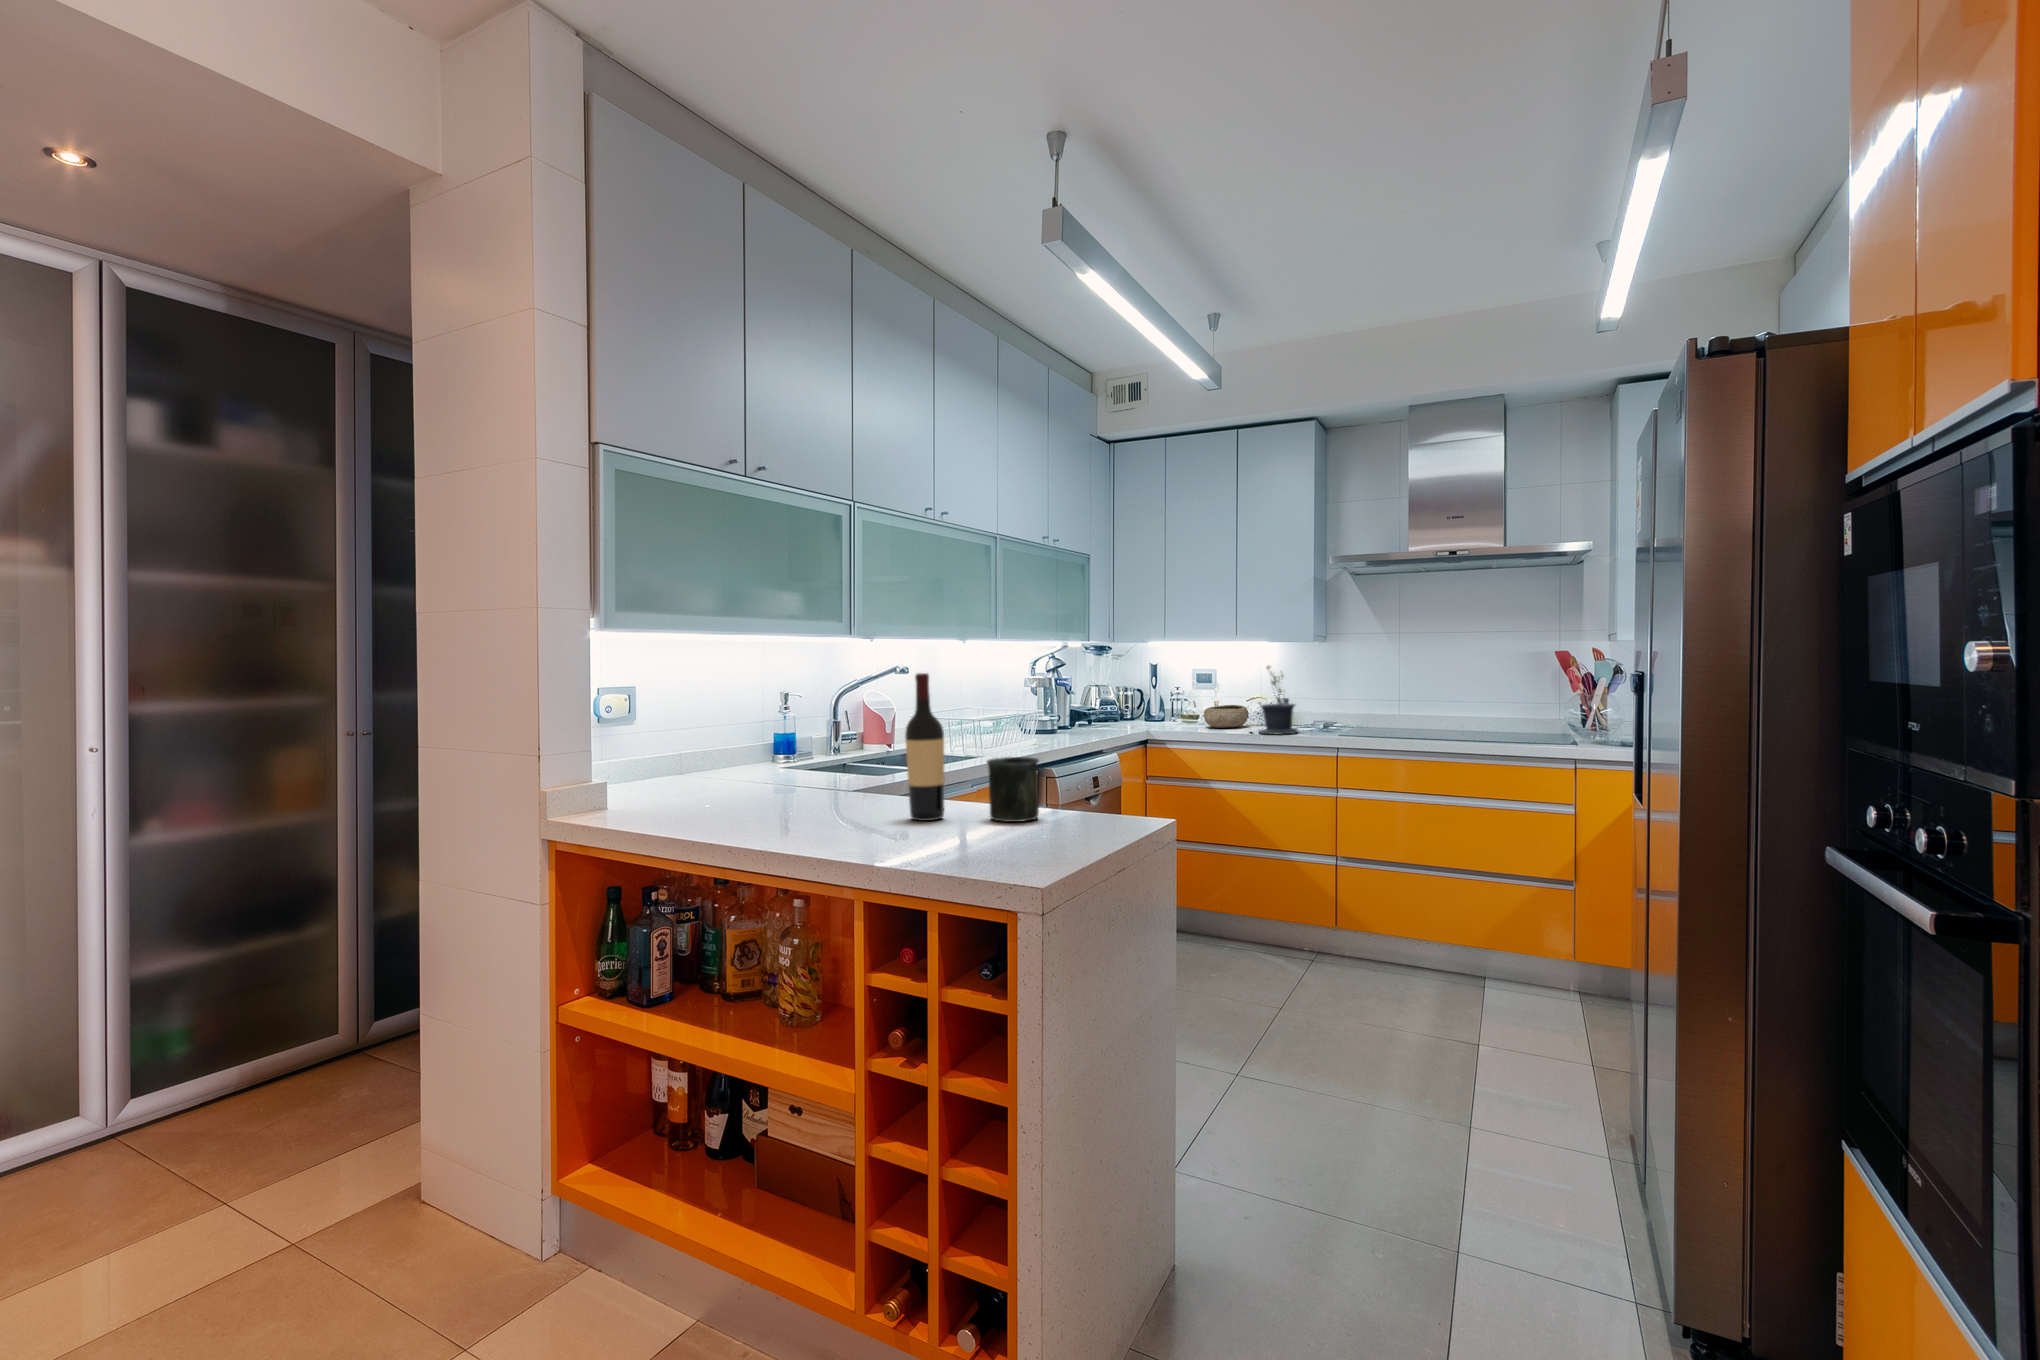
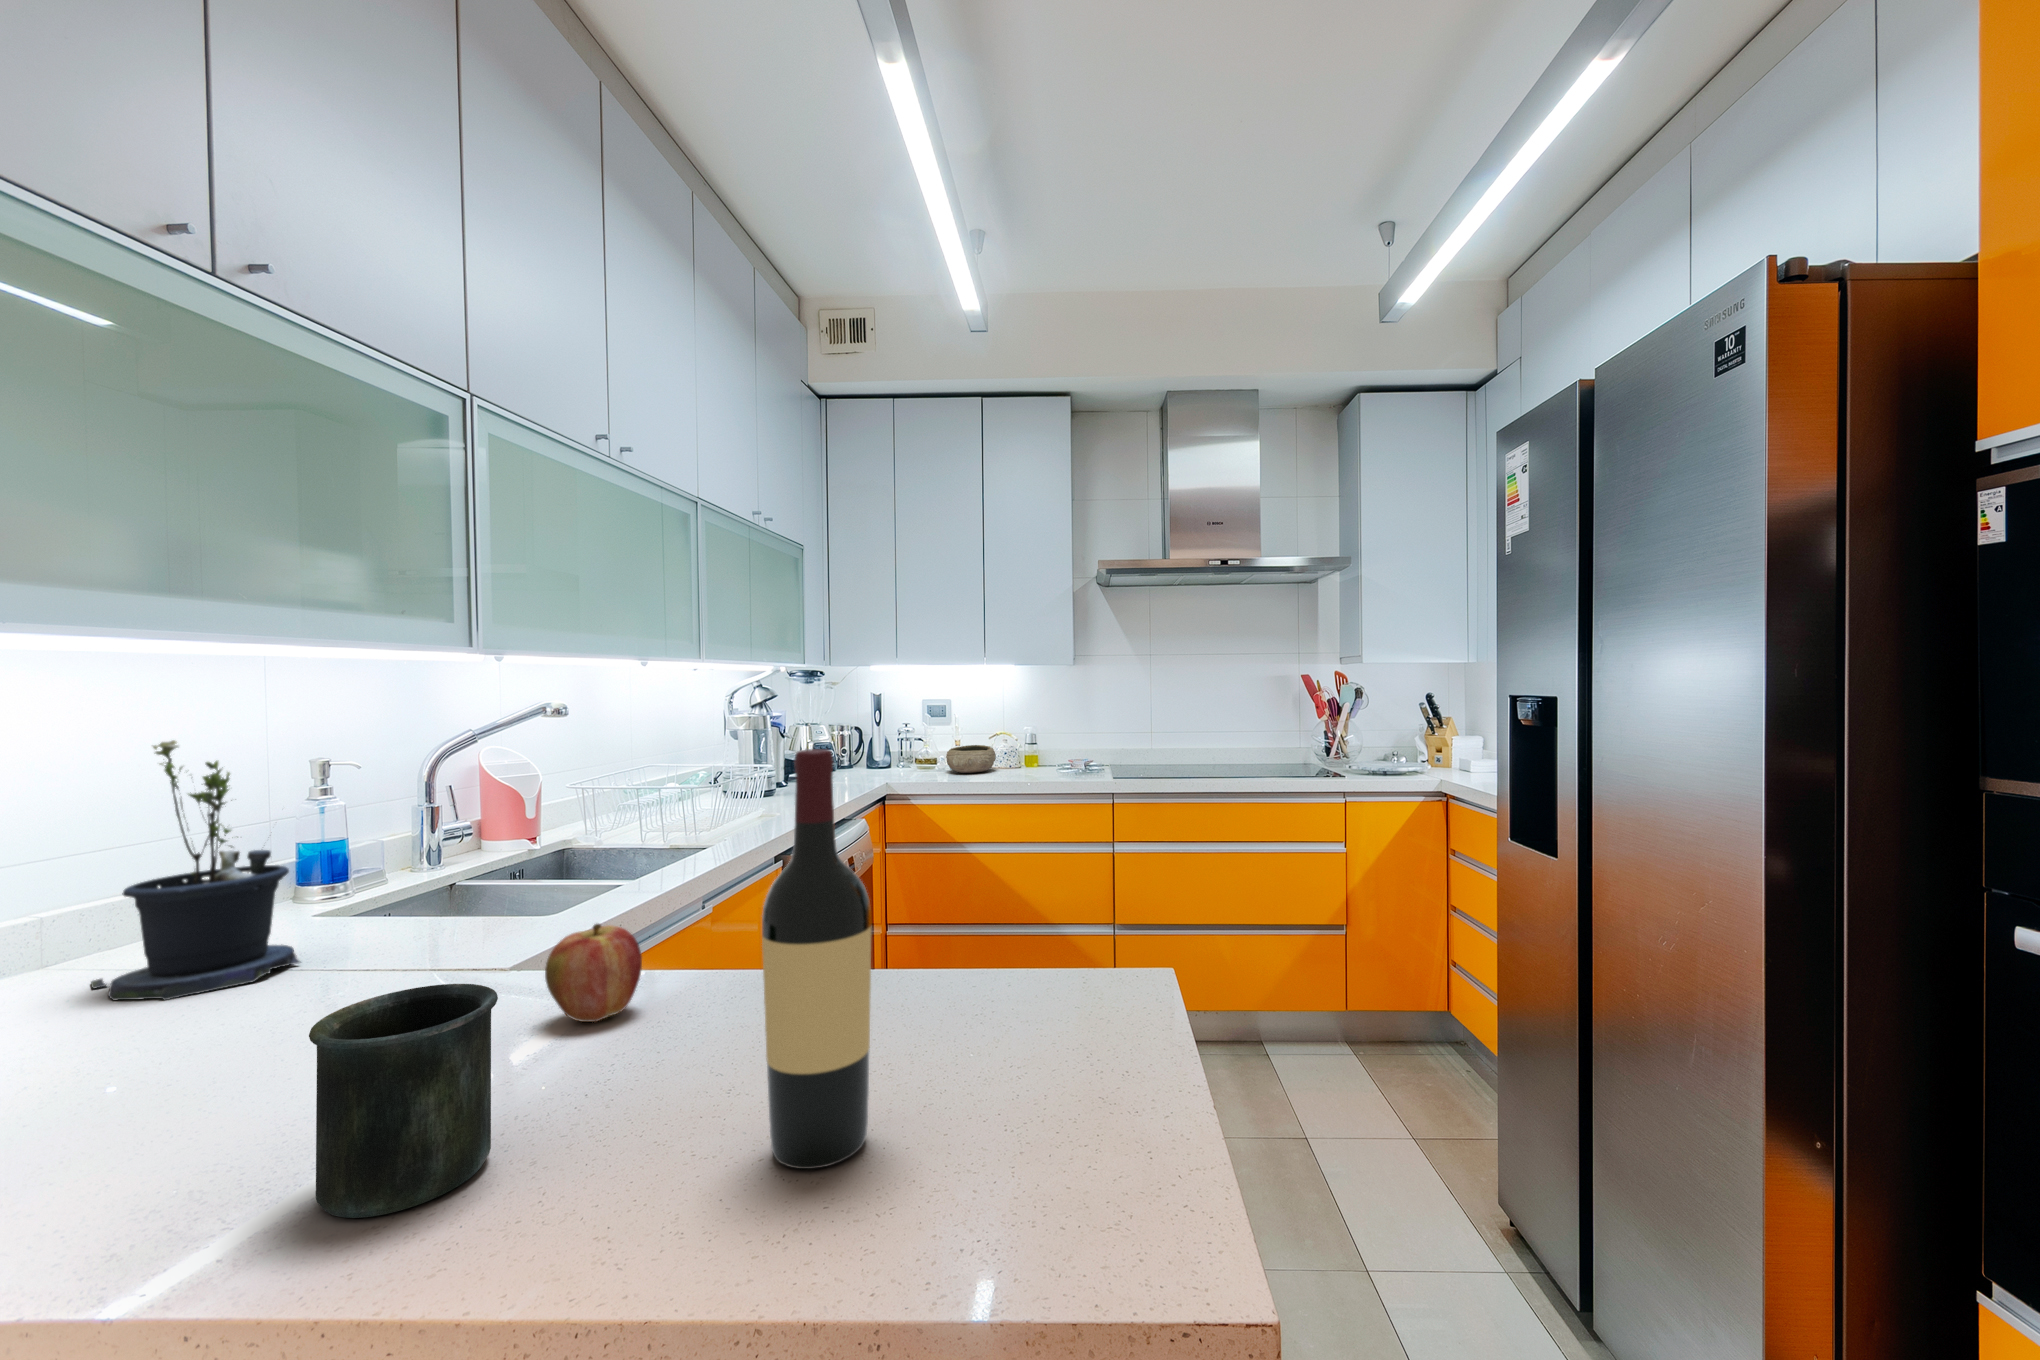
potted plant: present [1259,666,1297,735] -> present [91,740,300,1000]
apple: none [861,755,898,796] -> present [545,923,642,1022]
mug: present [987,757,1039,822] -> present [309,984,498,1218]

